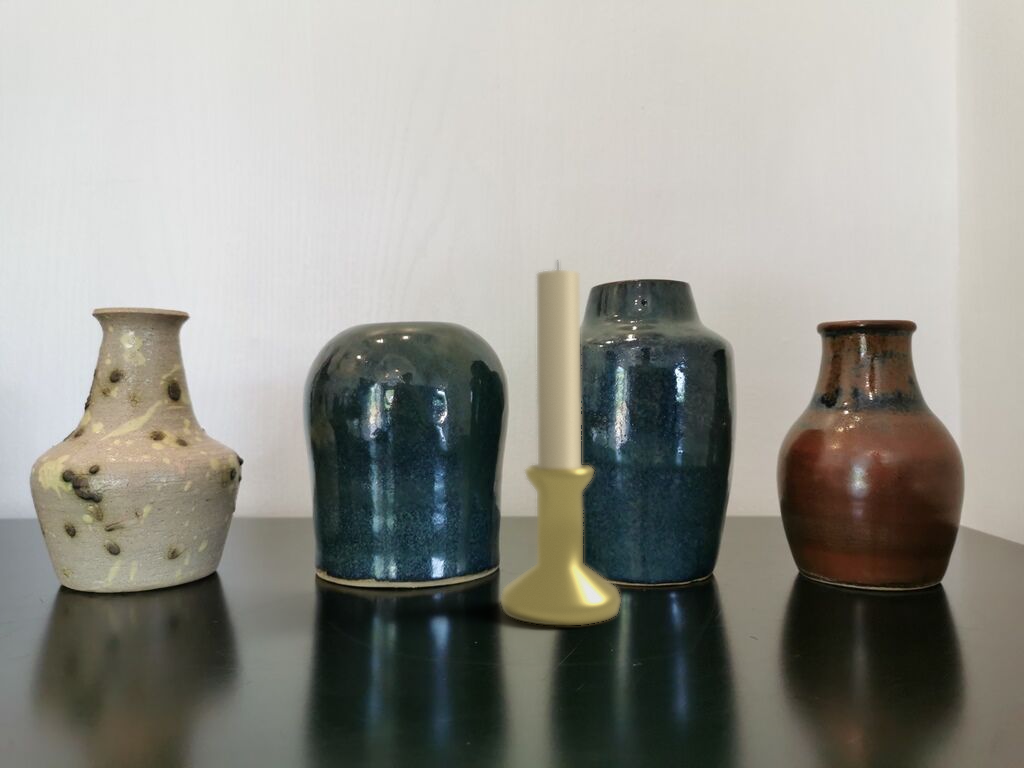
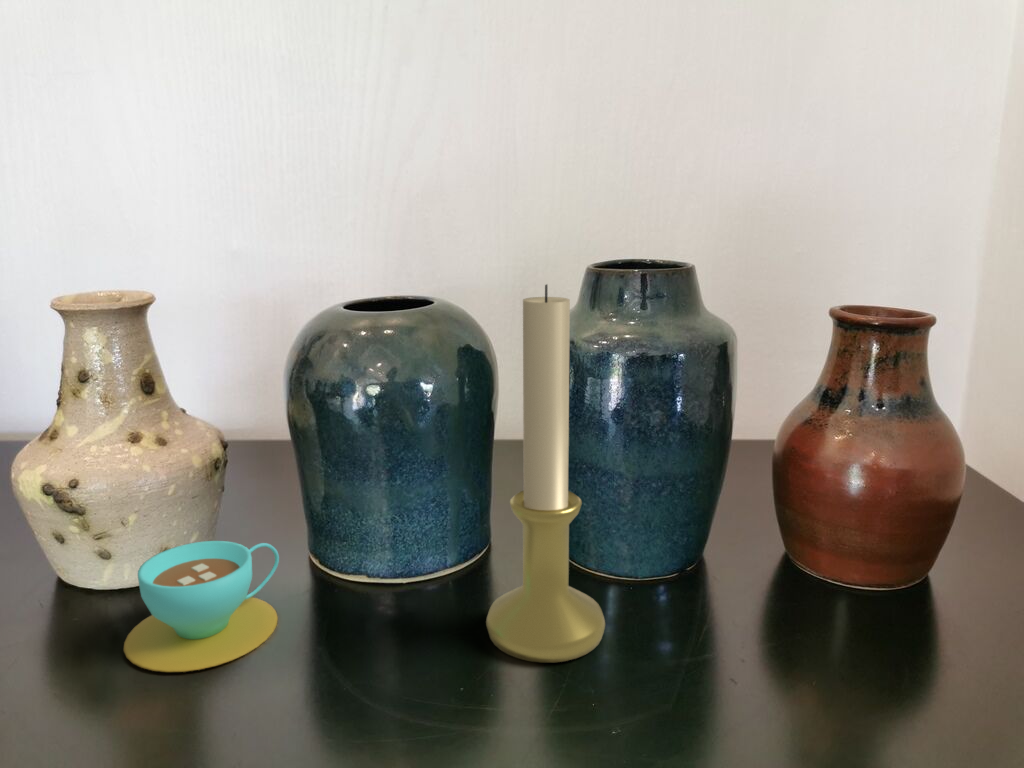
teacup: none [129,527,290,632] -> present [124,541,279,672]

